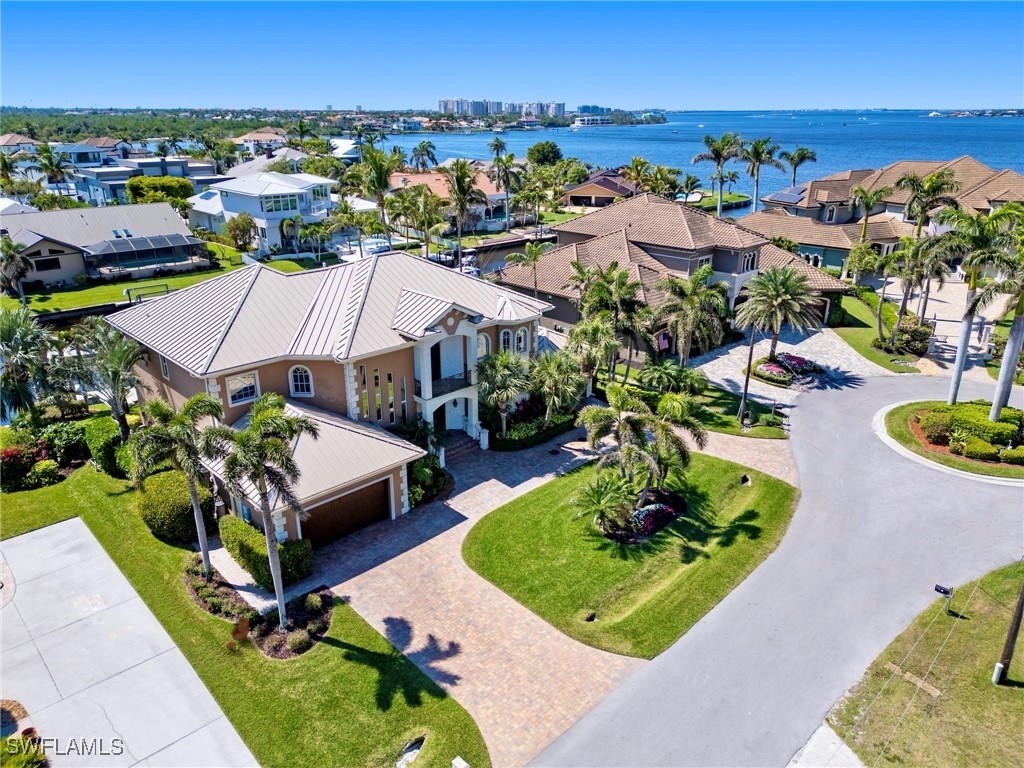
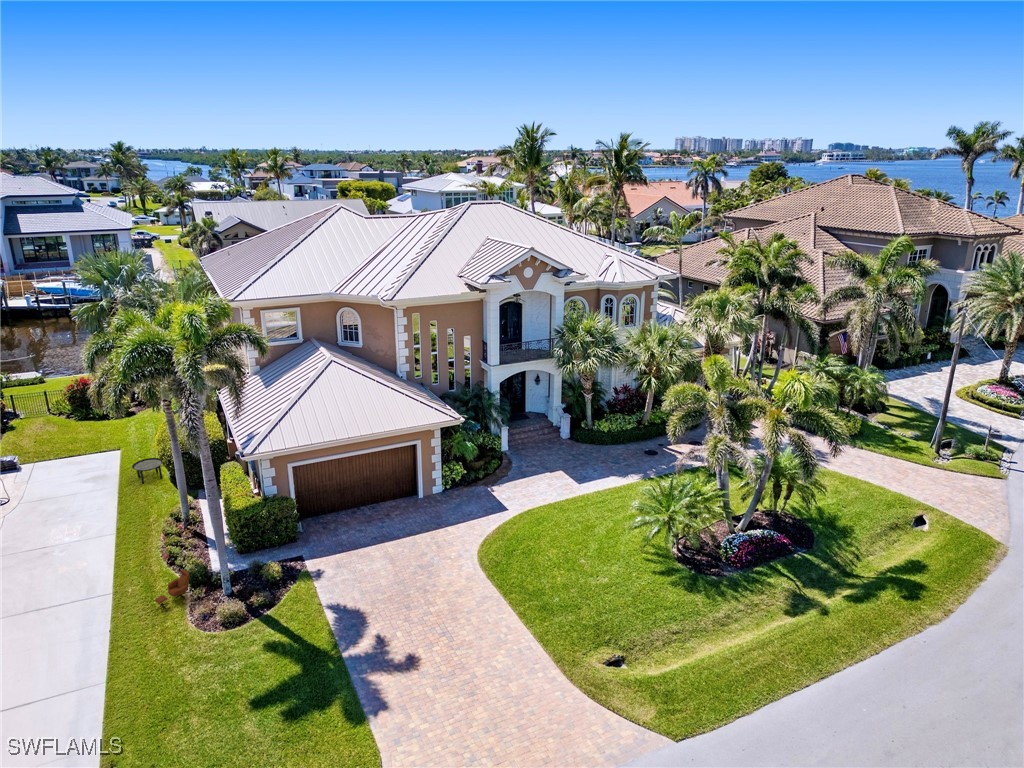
round table: none [116,522,146,549] -> present [132,458,163,484]

